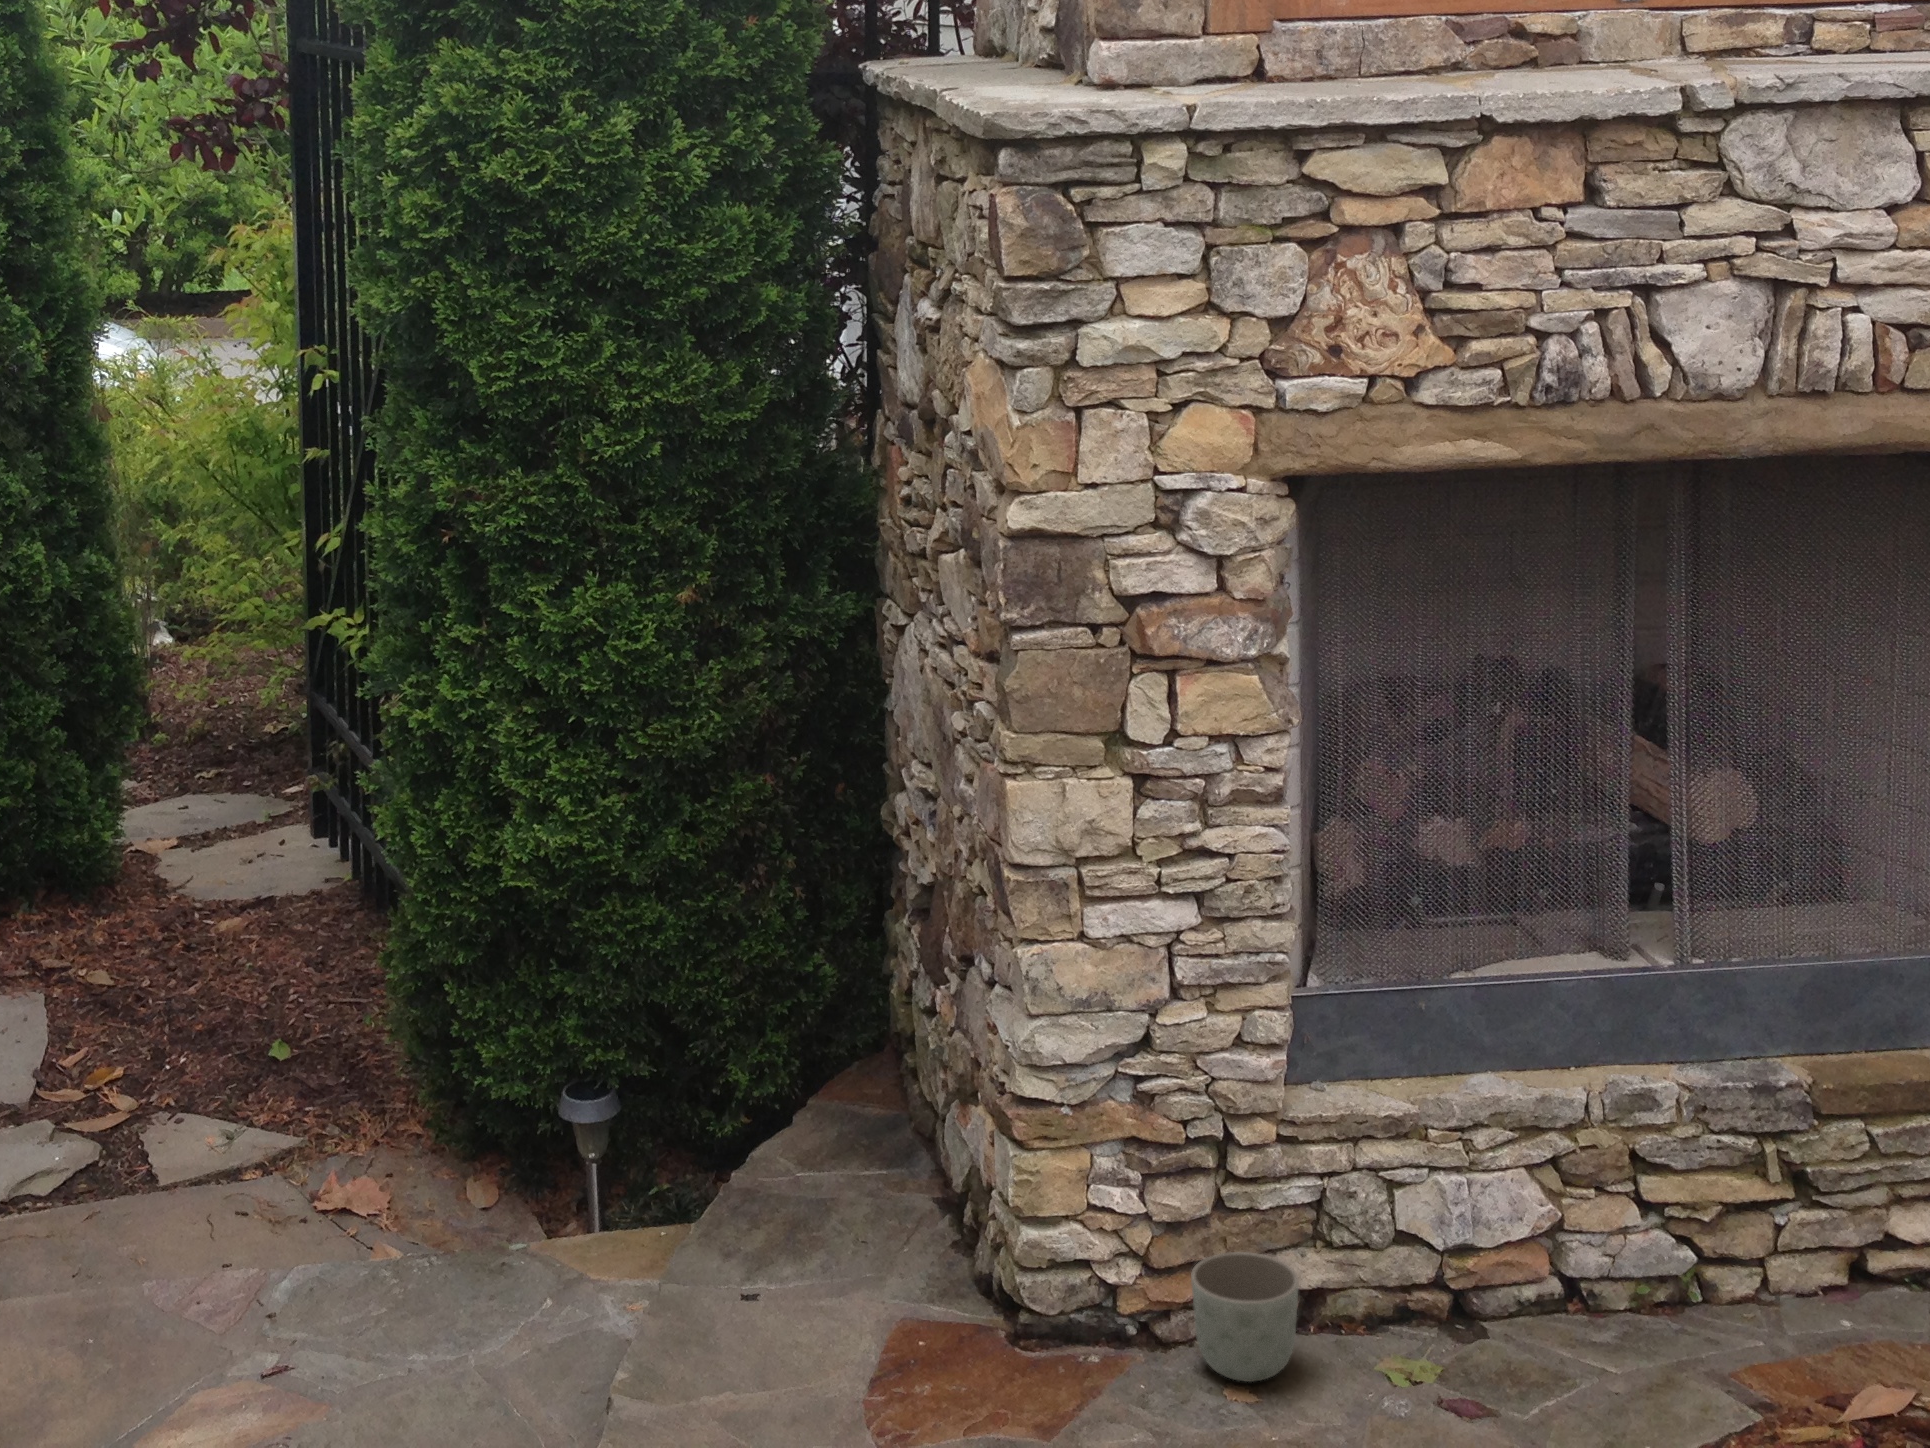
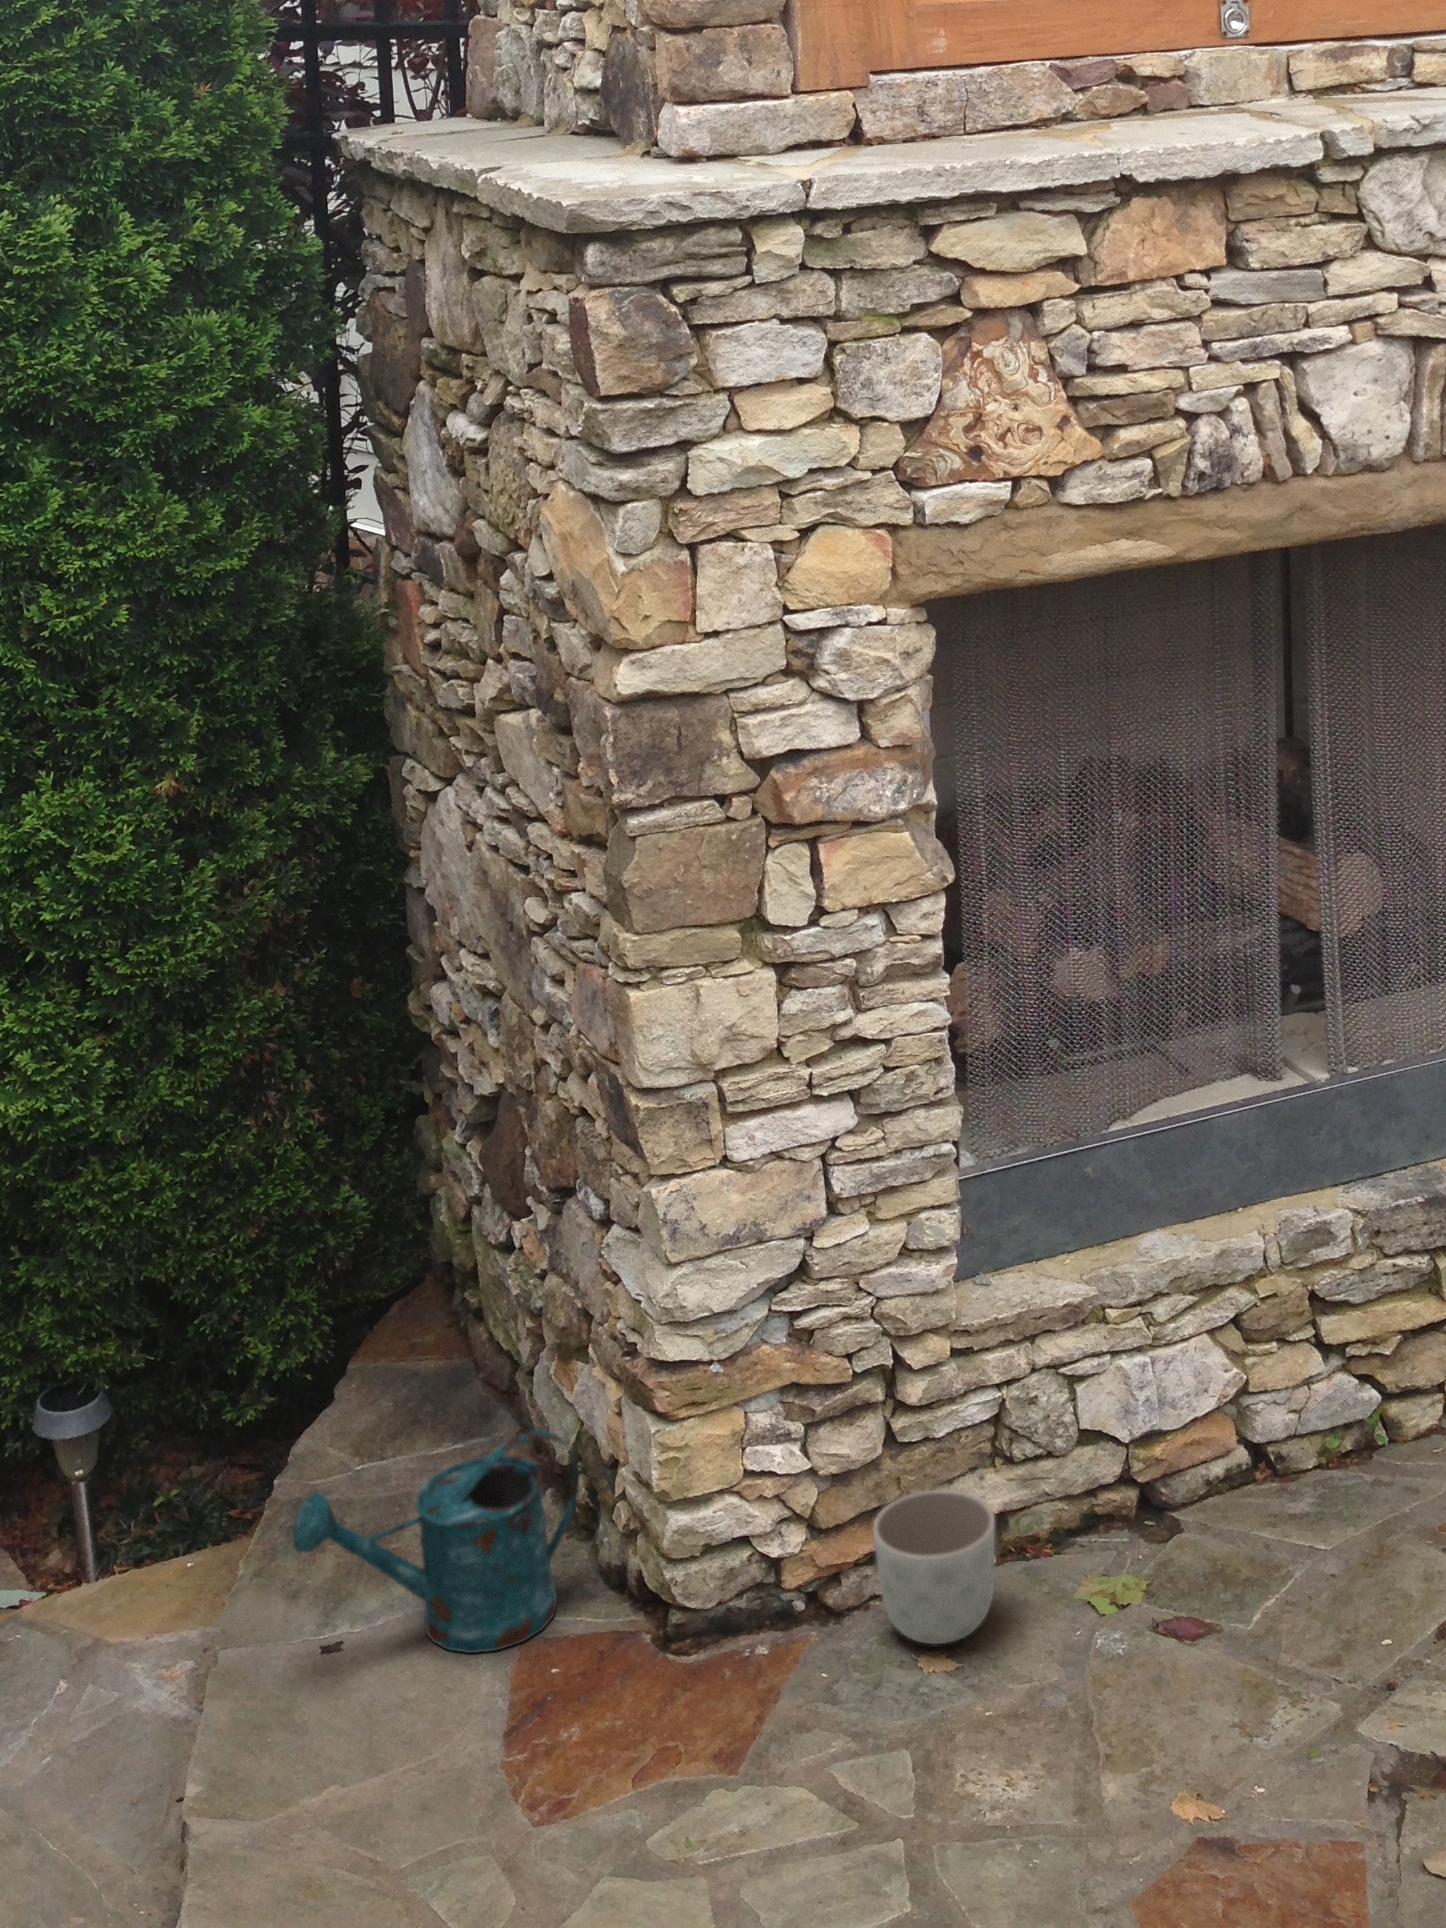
watering can: none [721,1144,958,1317] -> present [292,1430,579,1653]

